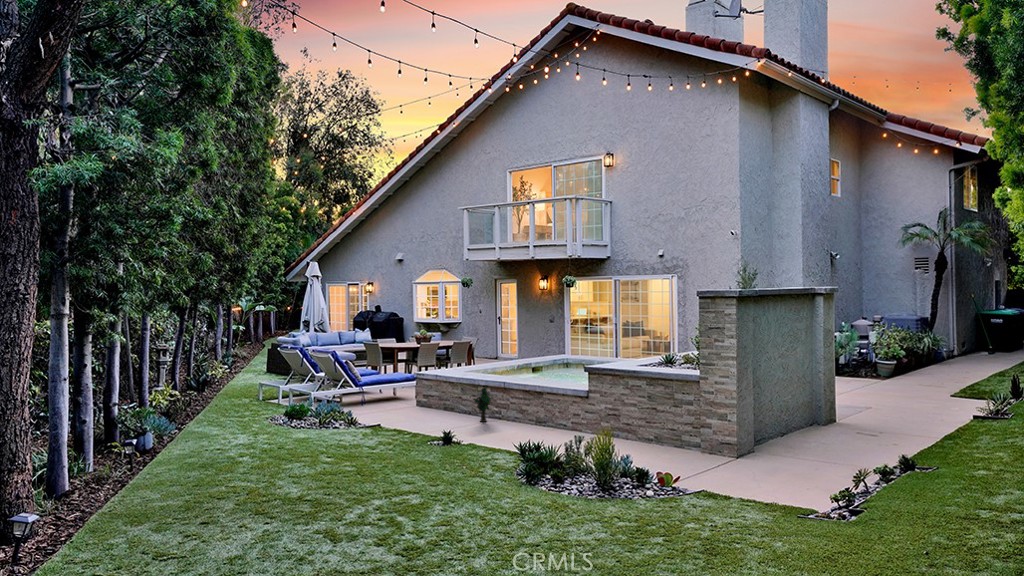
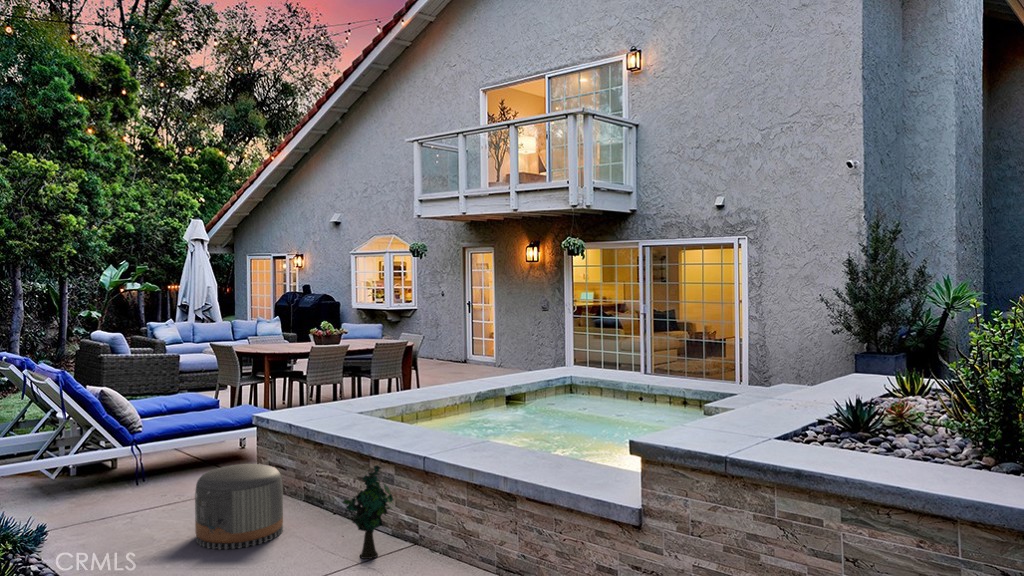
pouf: none [407,389,442,421] -> present [195,464,283,550]

